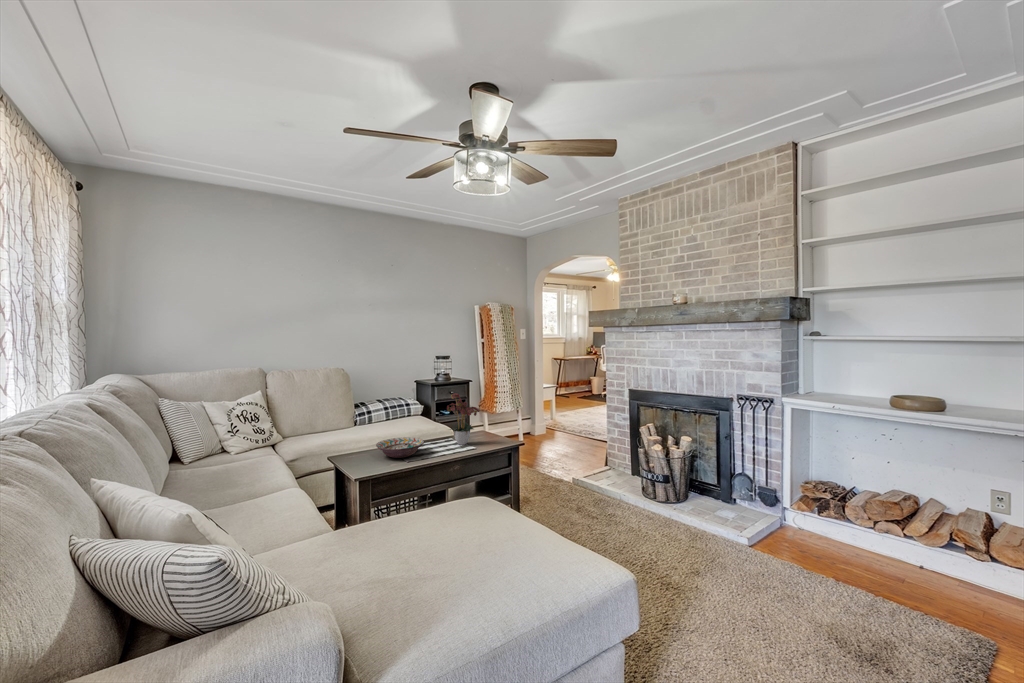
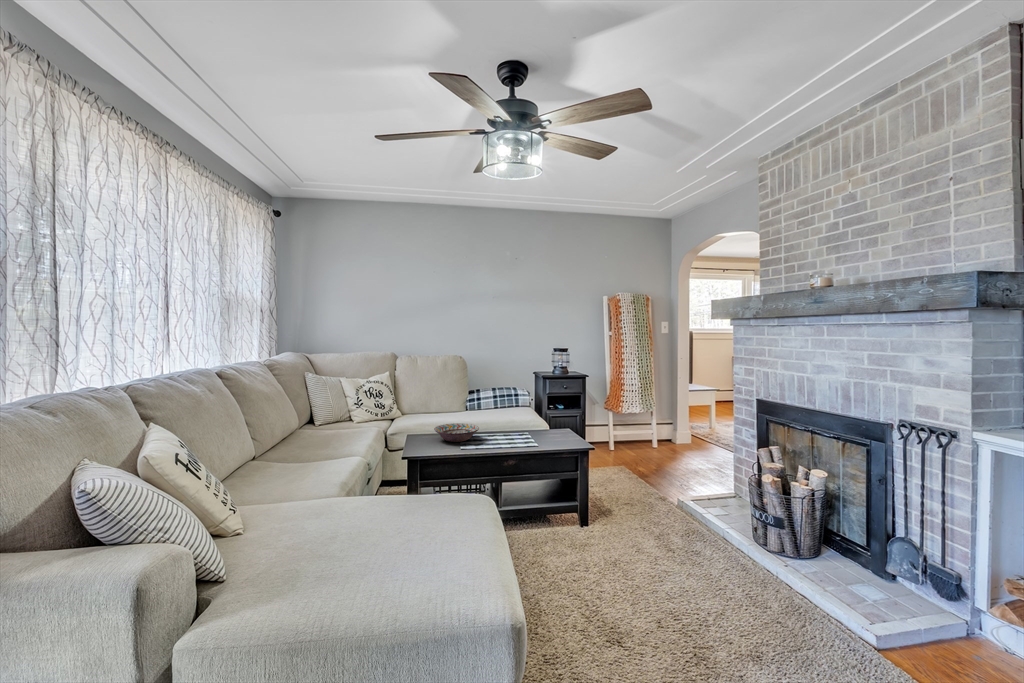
flower arrangement: present [447,393,479,445] -> none [506,383,542,439]

